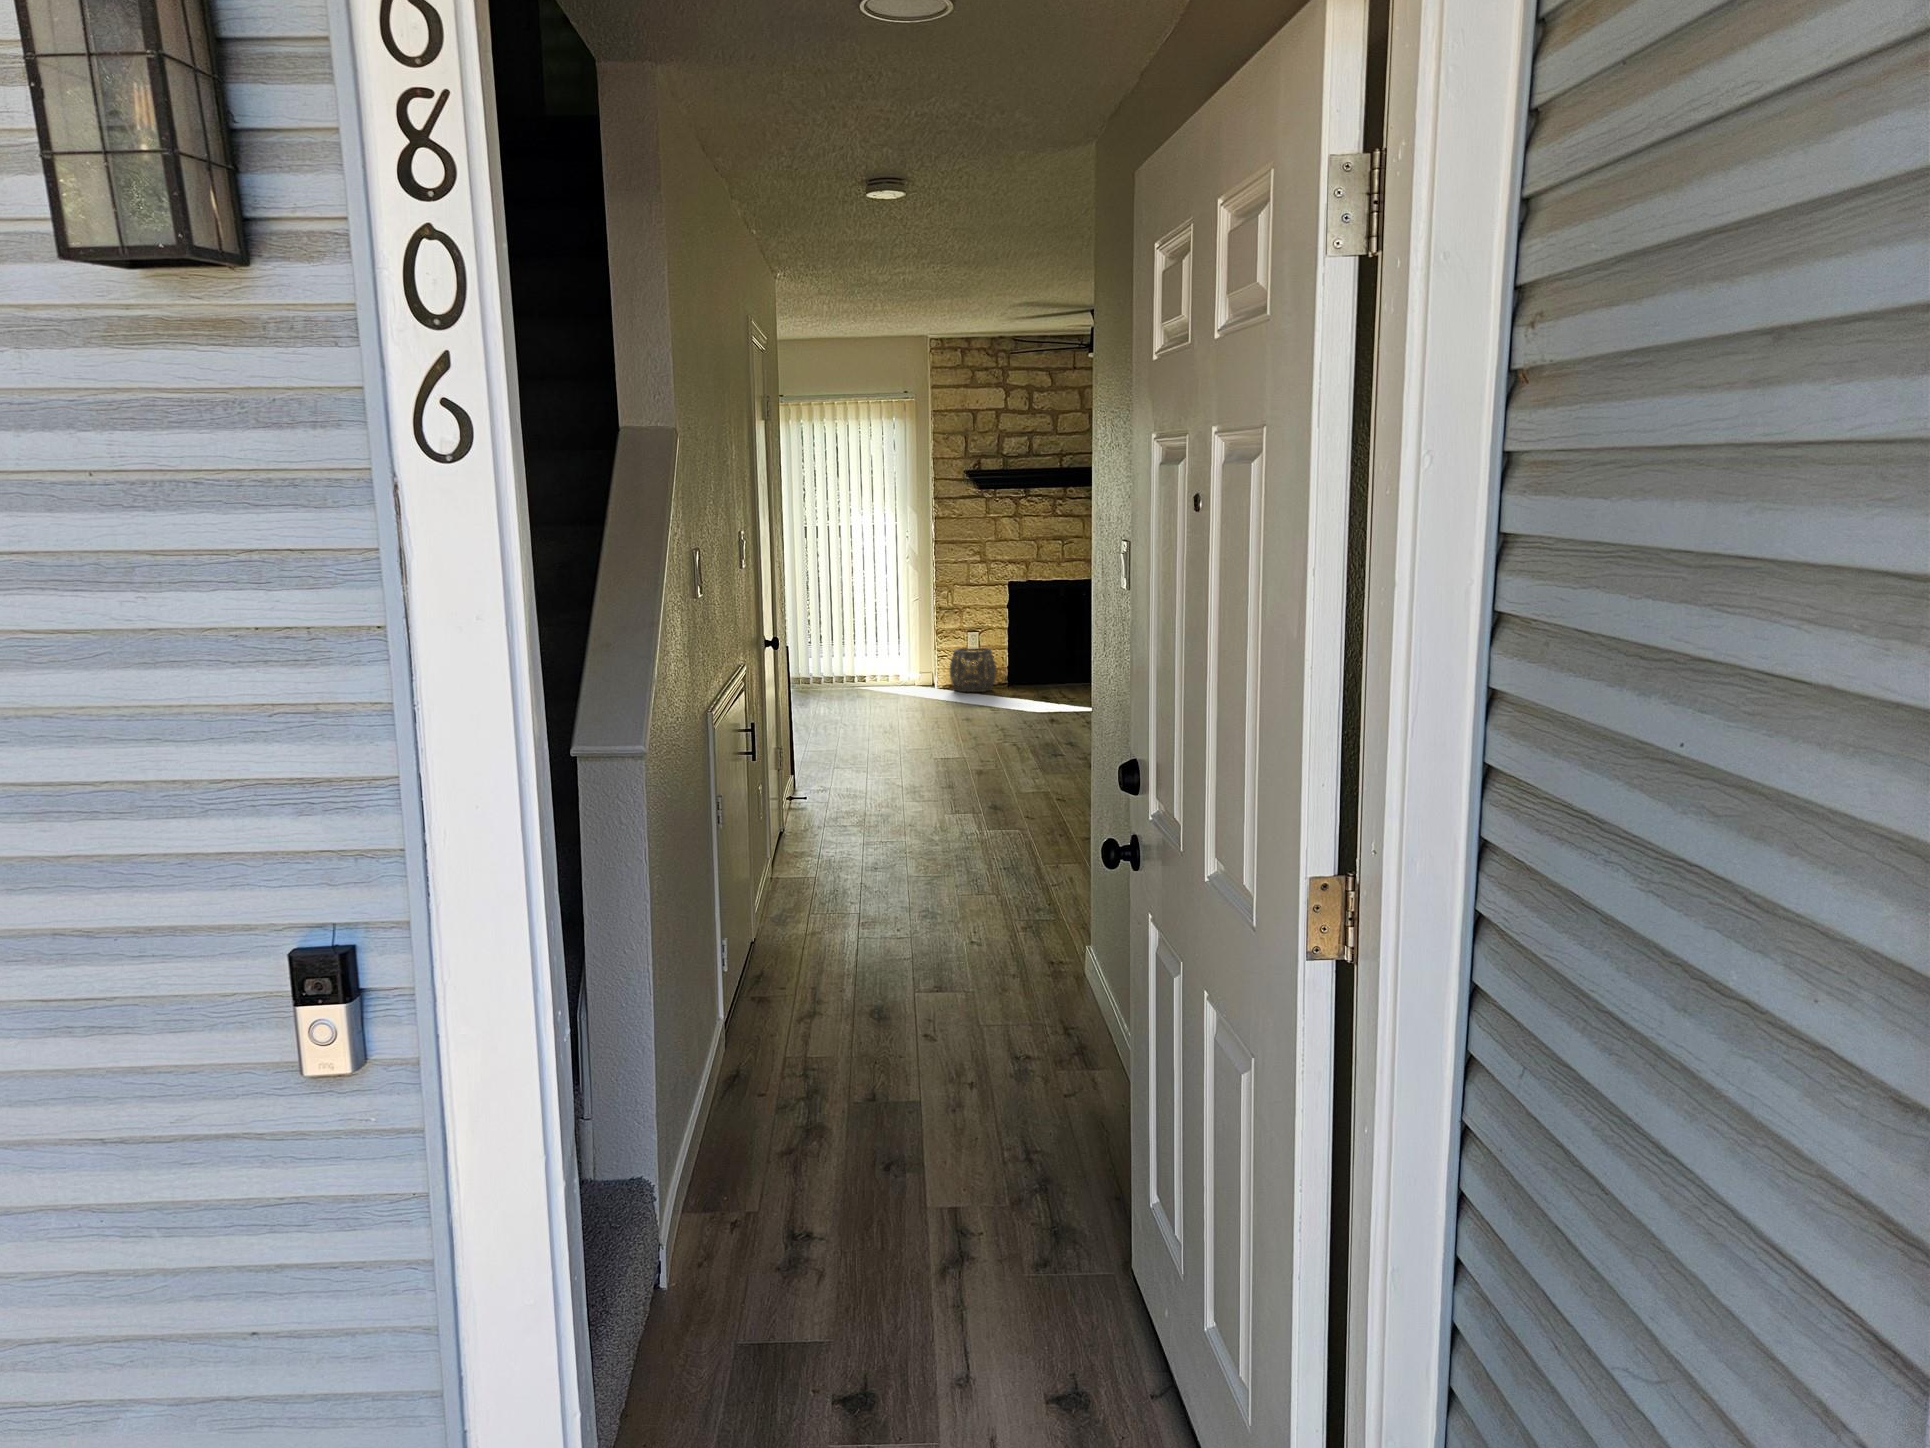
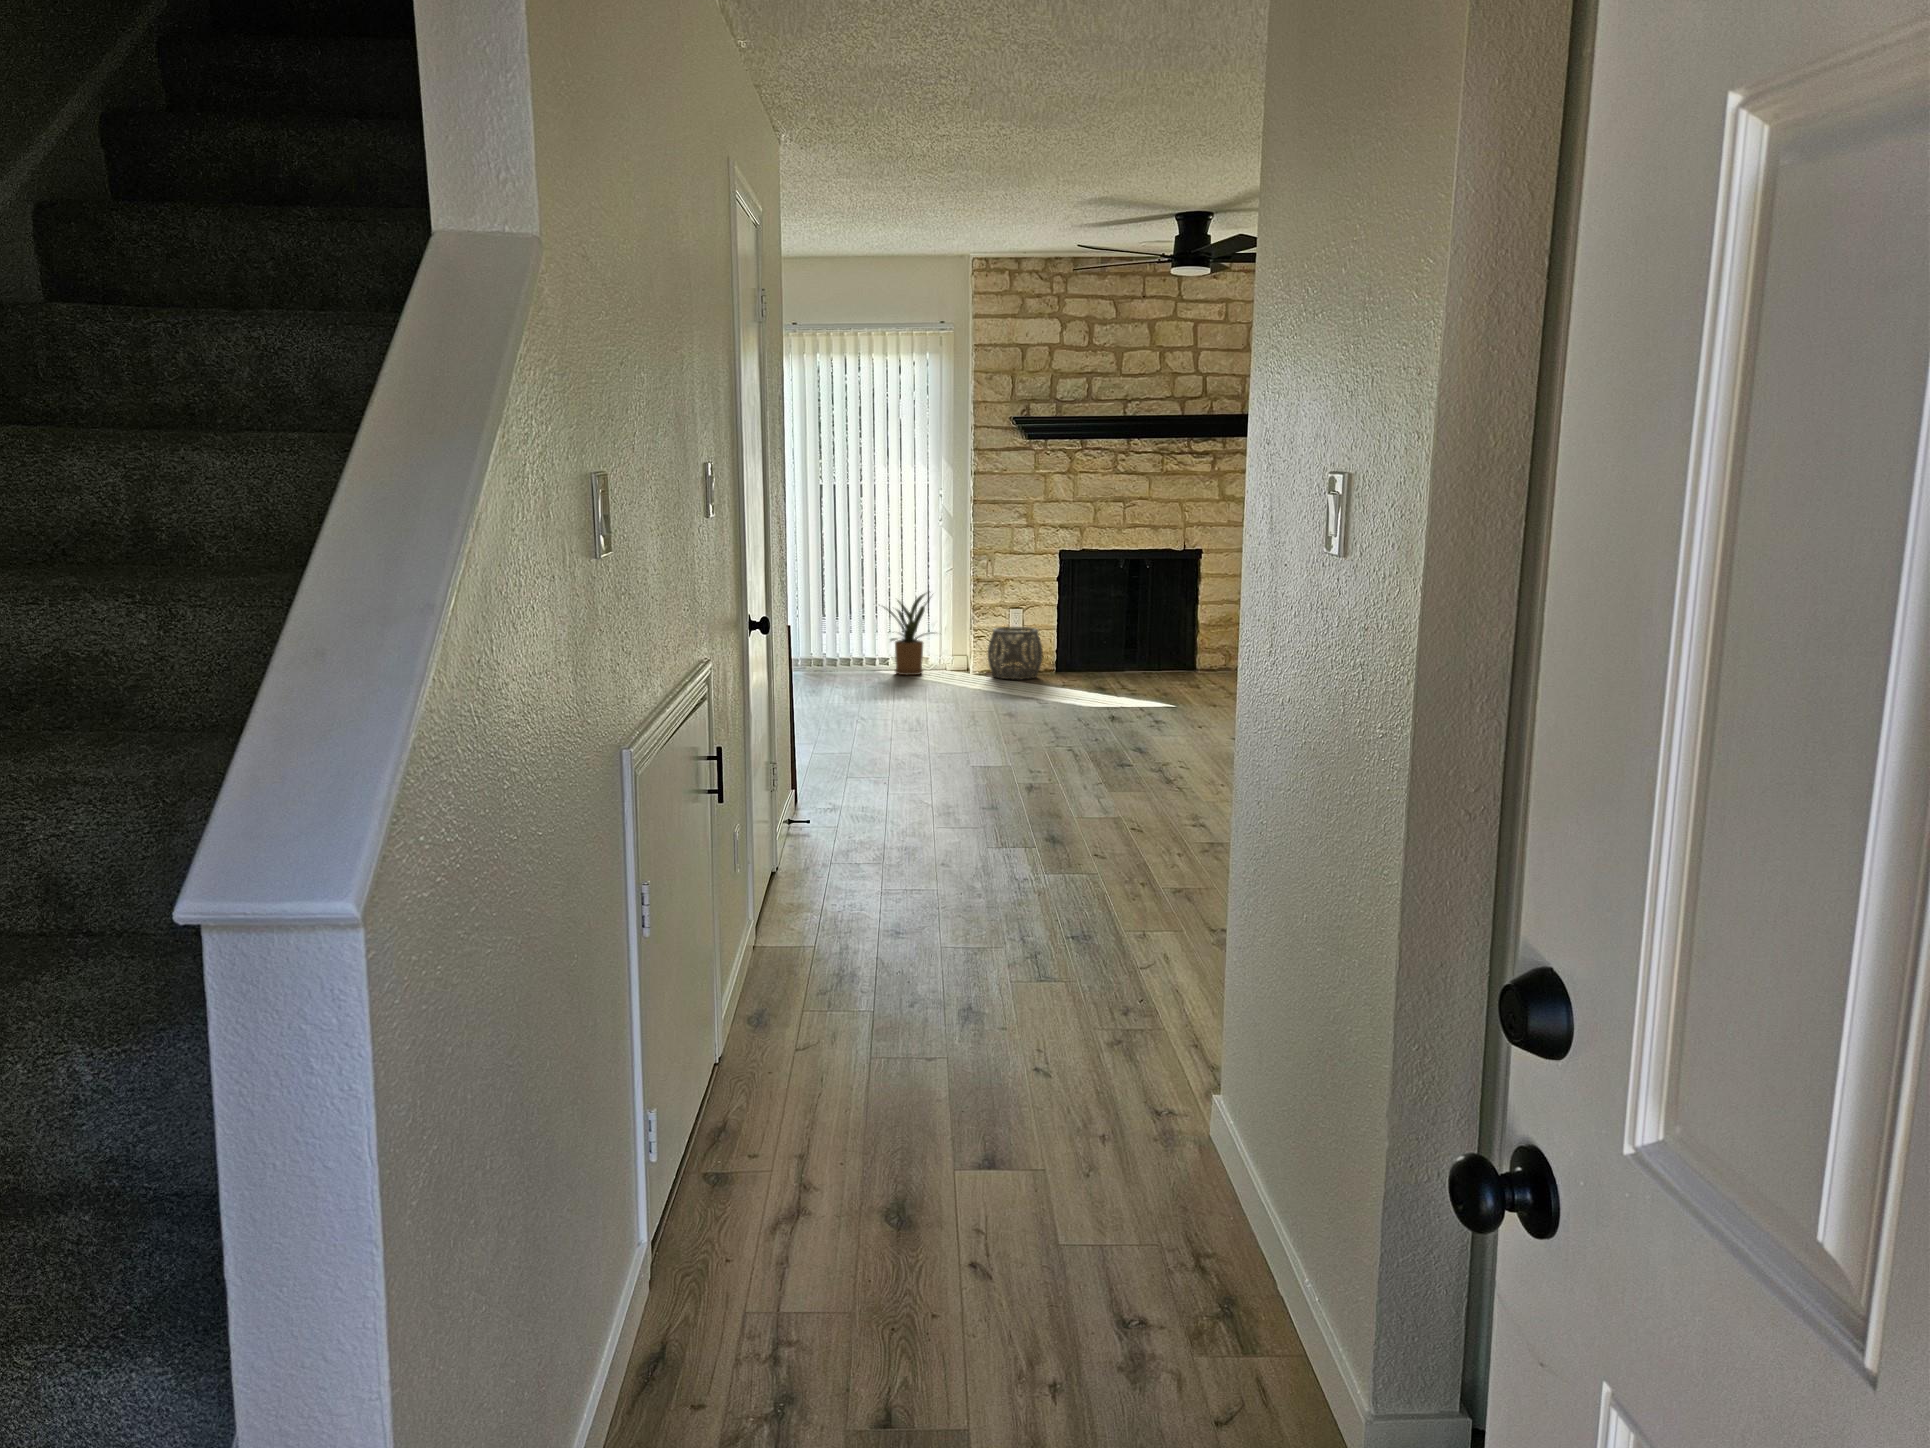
house plant: none [849,618,913,691] -> present [879,594,933,675]

